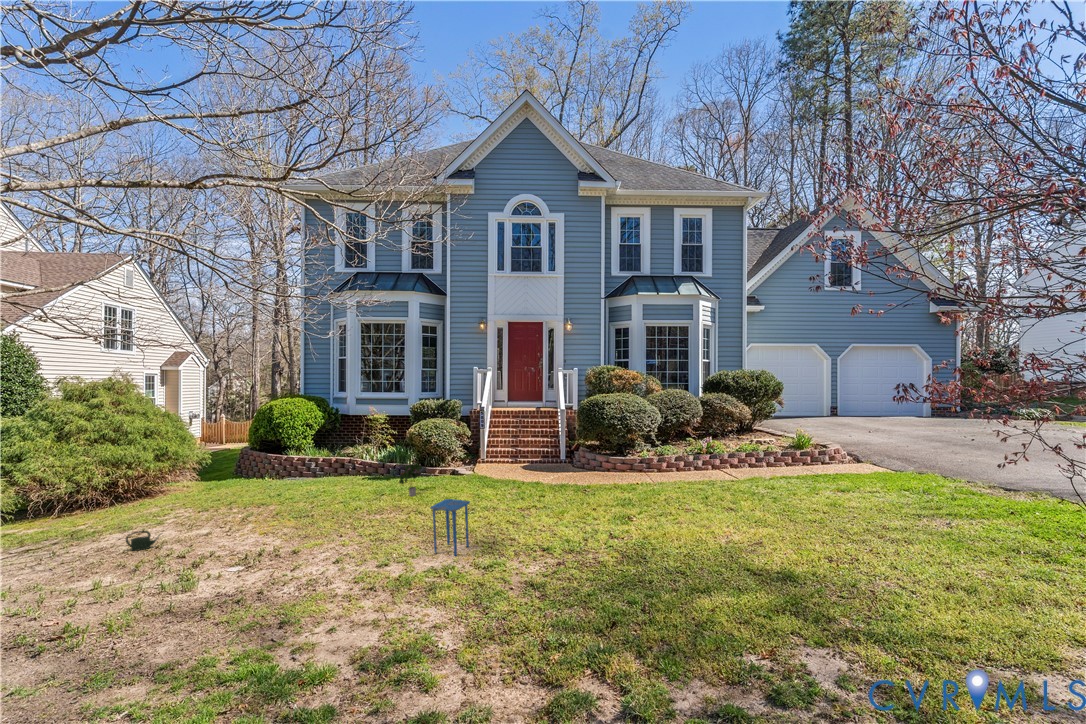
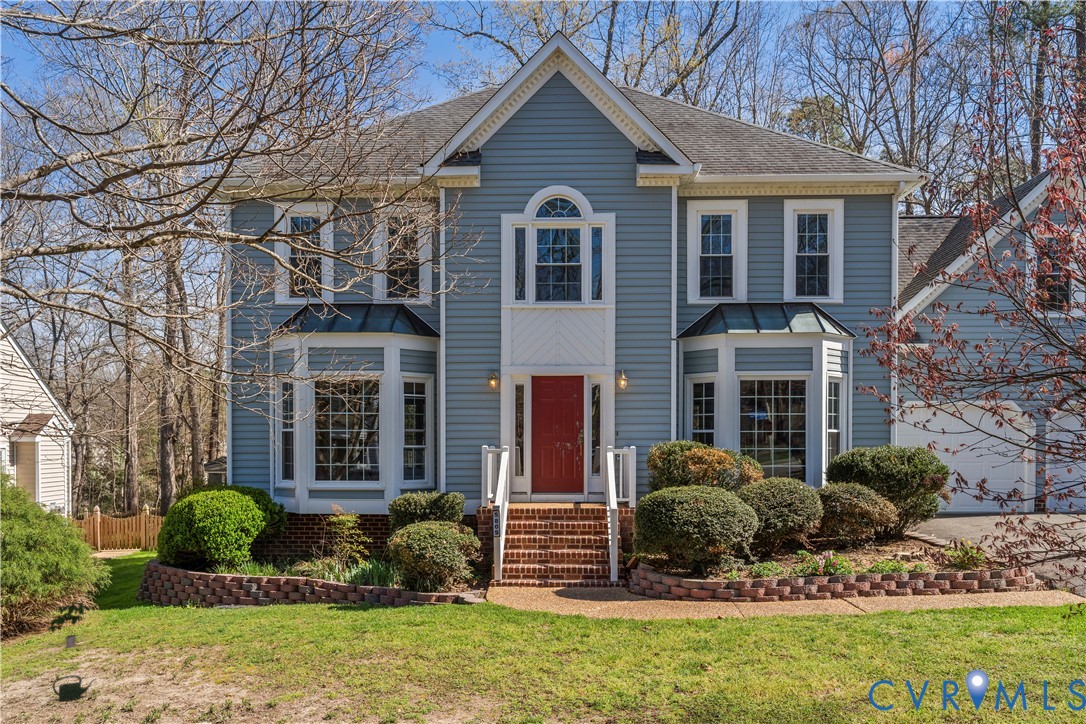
potted plant: present [399,463,422,496] -> present [48,602,90,648]
side table: present [430,499,470,556] -> none [442,637,492,712]

